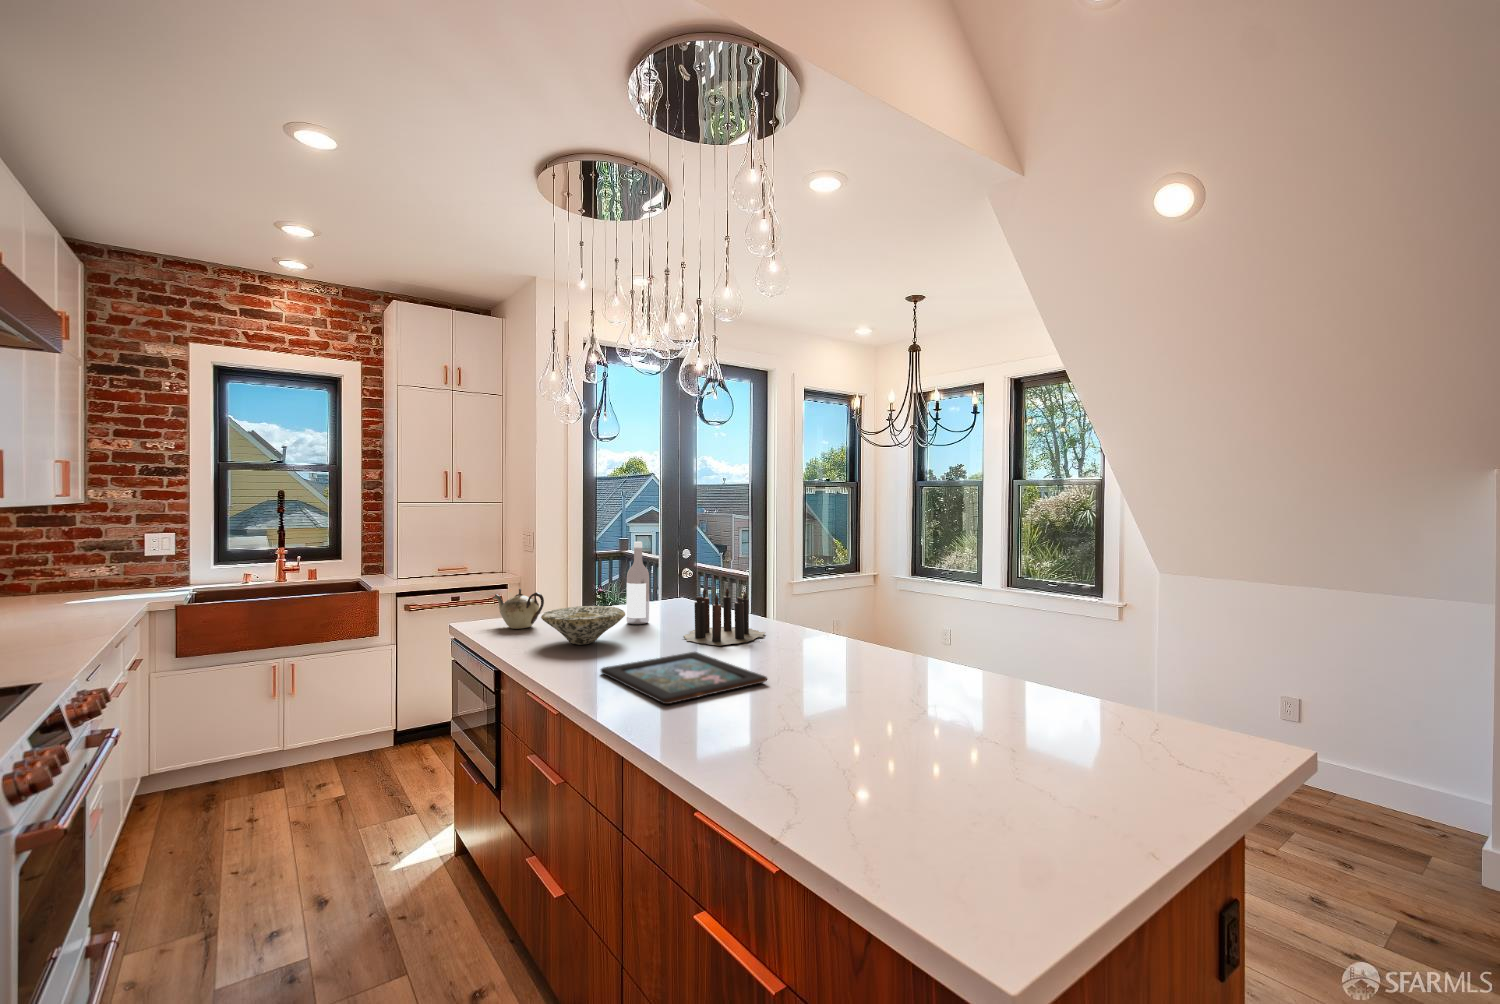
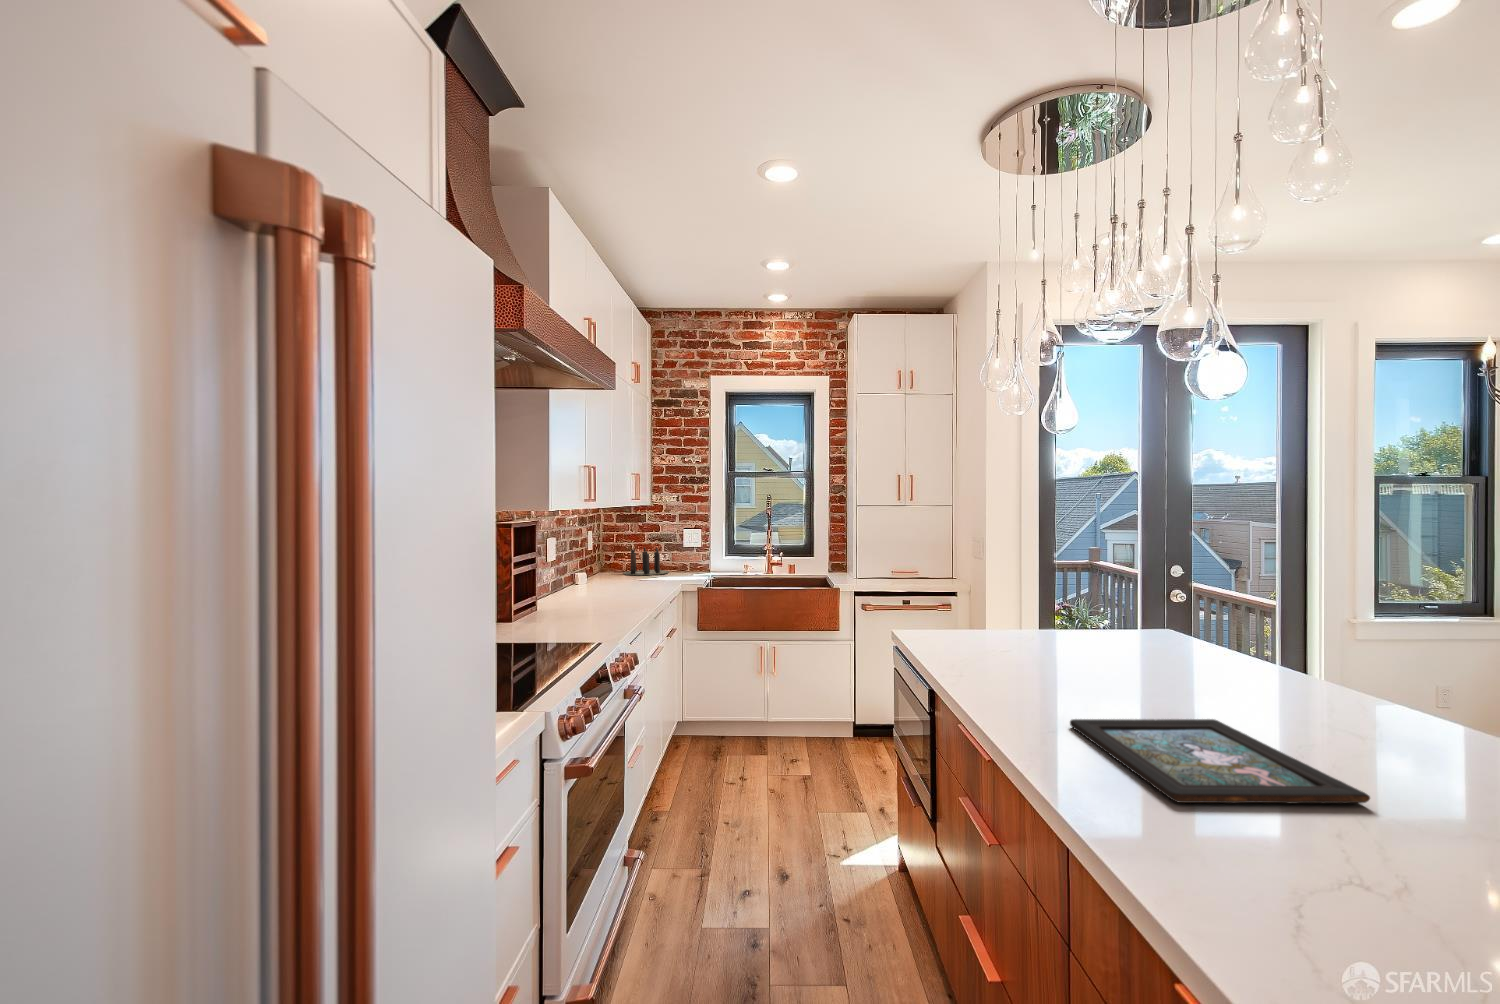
wine bottle: present [626,542,649,624] -> none [1102,556,1135,661]
teapot: present [493,588,544,629] -> none [940,601,997,646]
candle: present [684,588,765,646] -> present [624,547,669,575]
bowl: present [541,606,625,645] -> none [993,630,1102,679]

